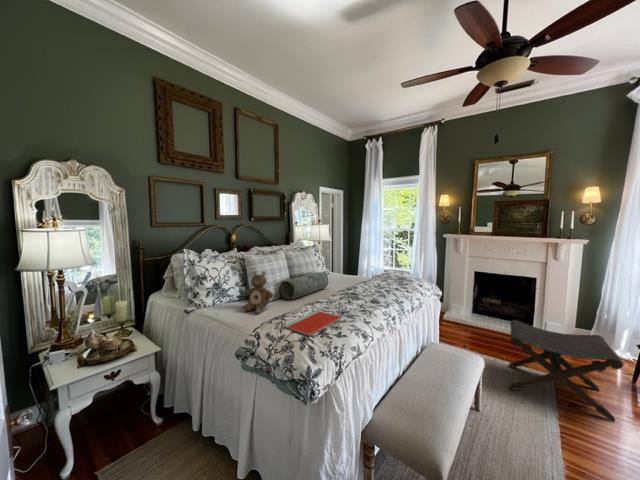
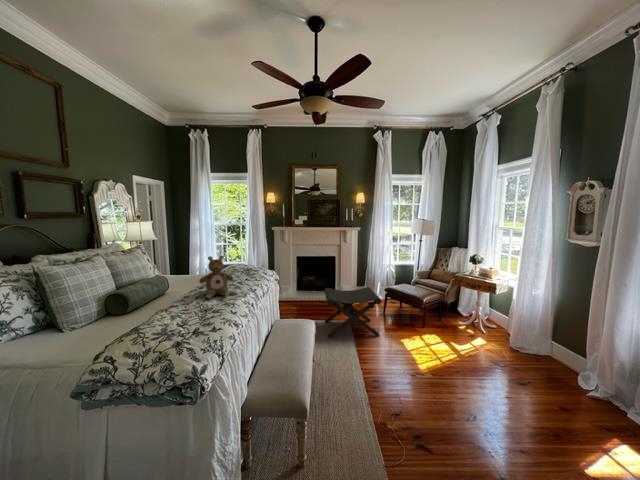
stuffed bear: present [242,271,274,314] -> present [199,256,233,298]
notebook: present [283,311,341,335] -> none [143,314,208,340]

